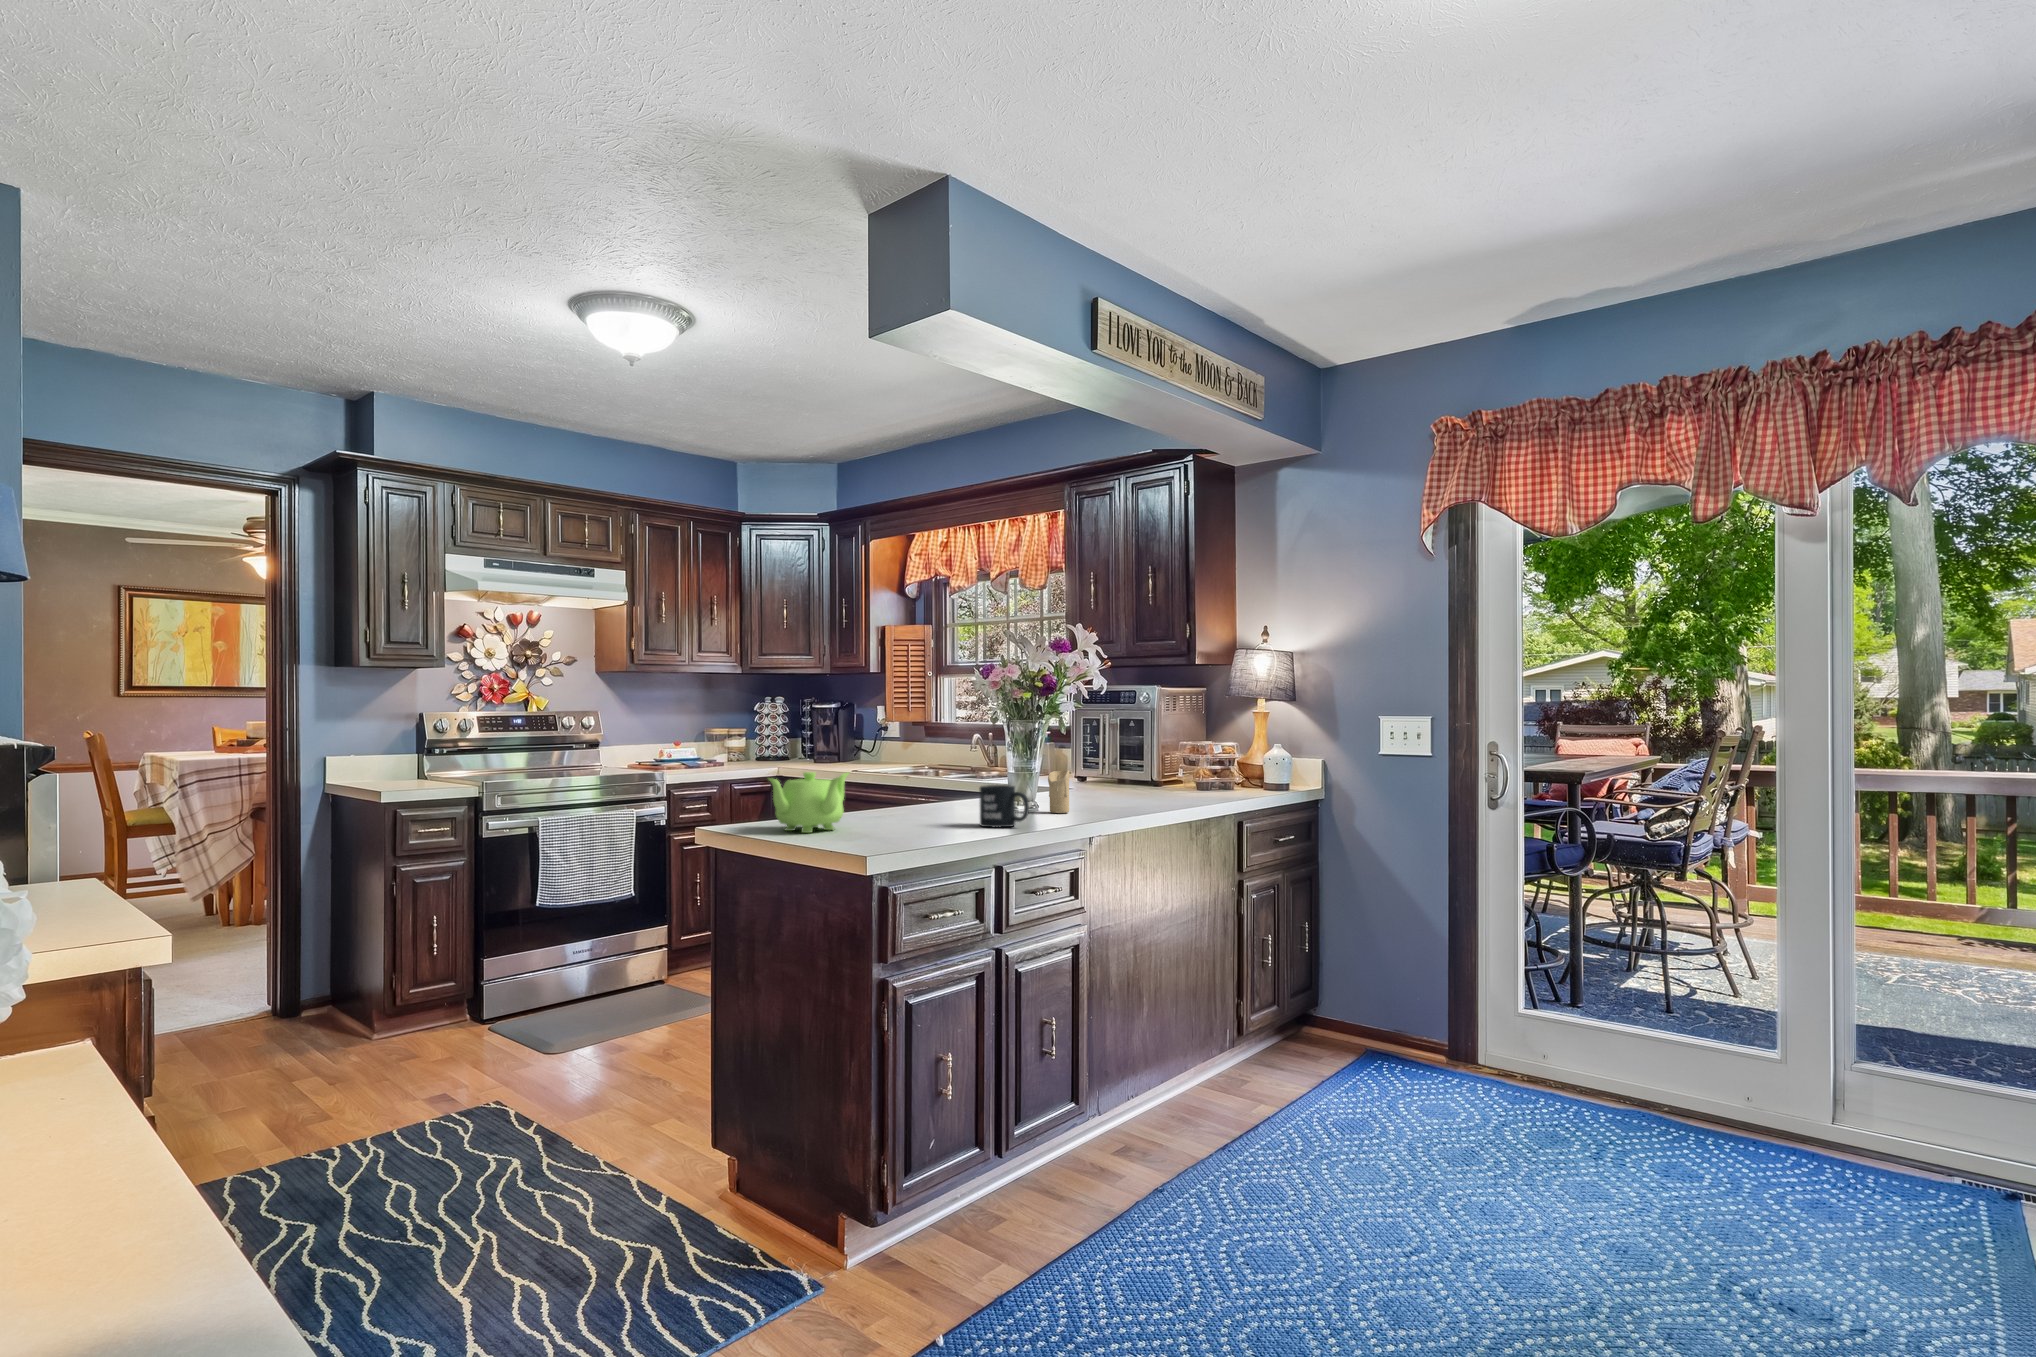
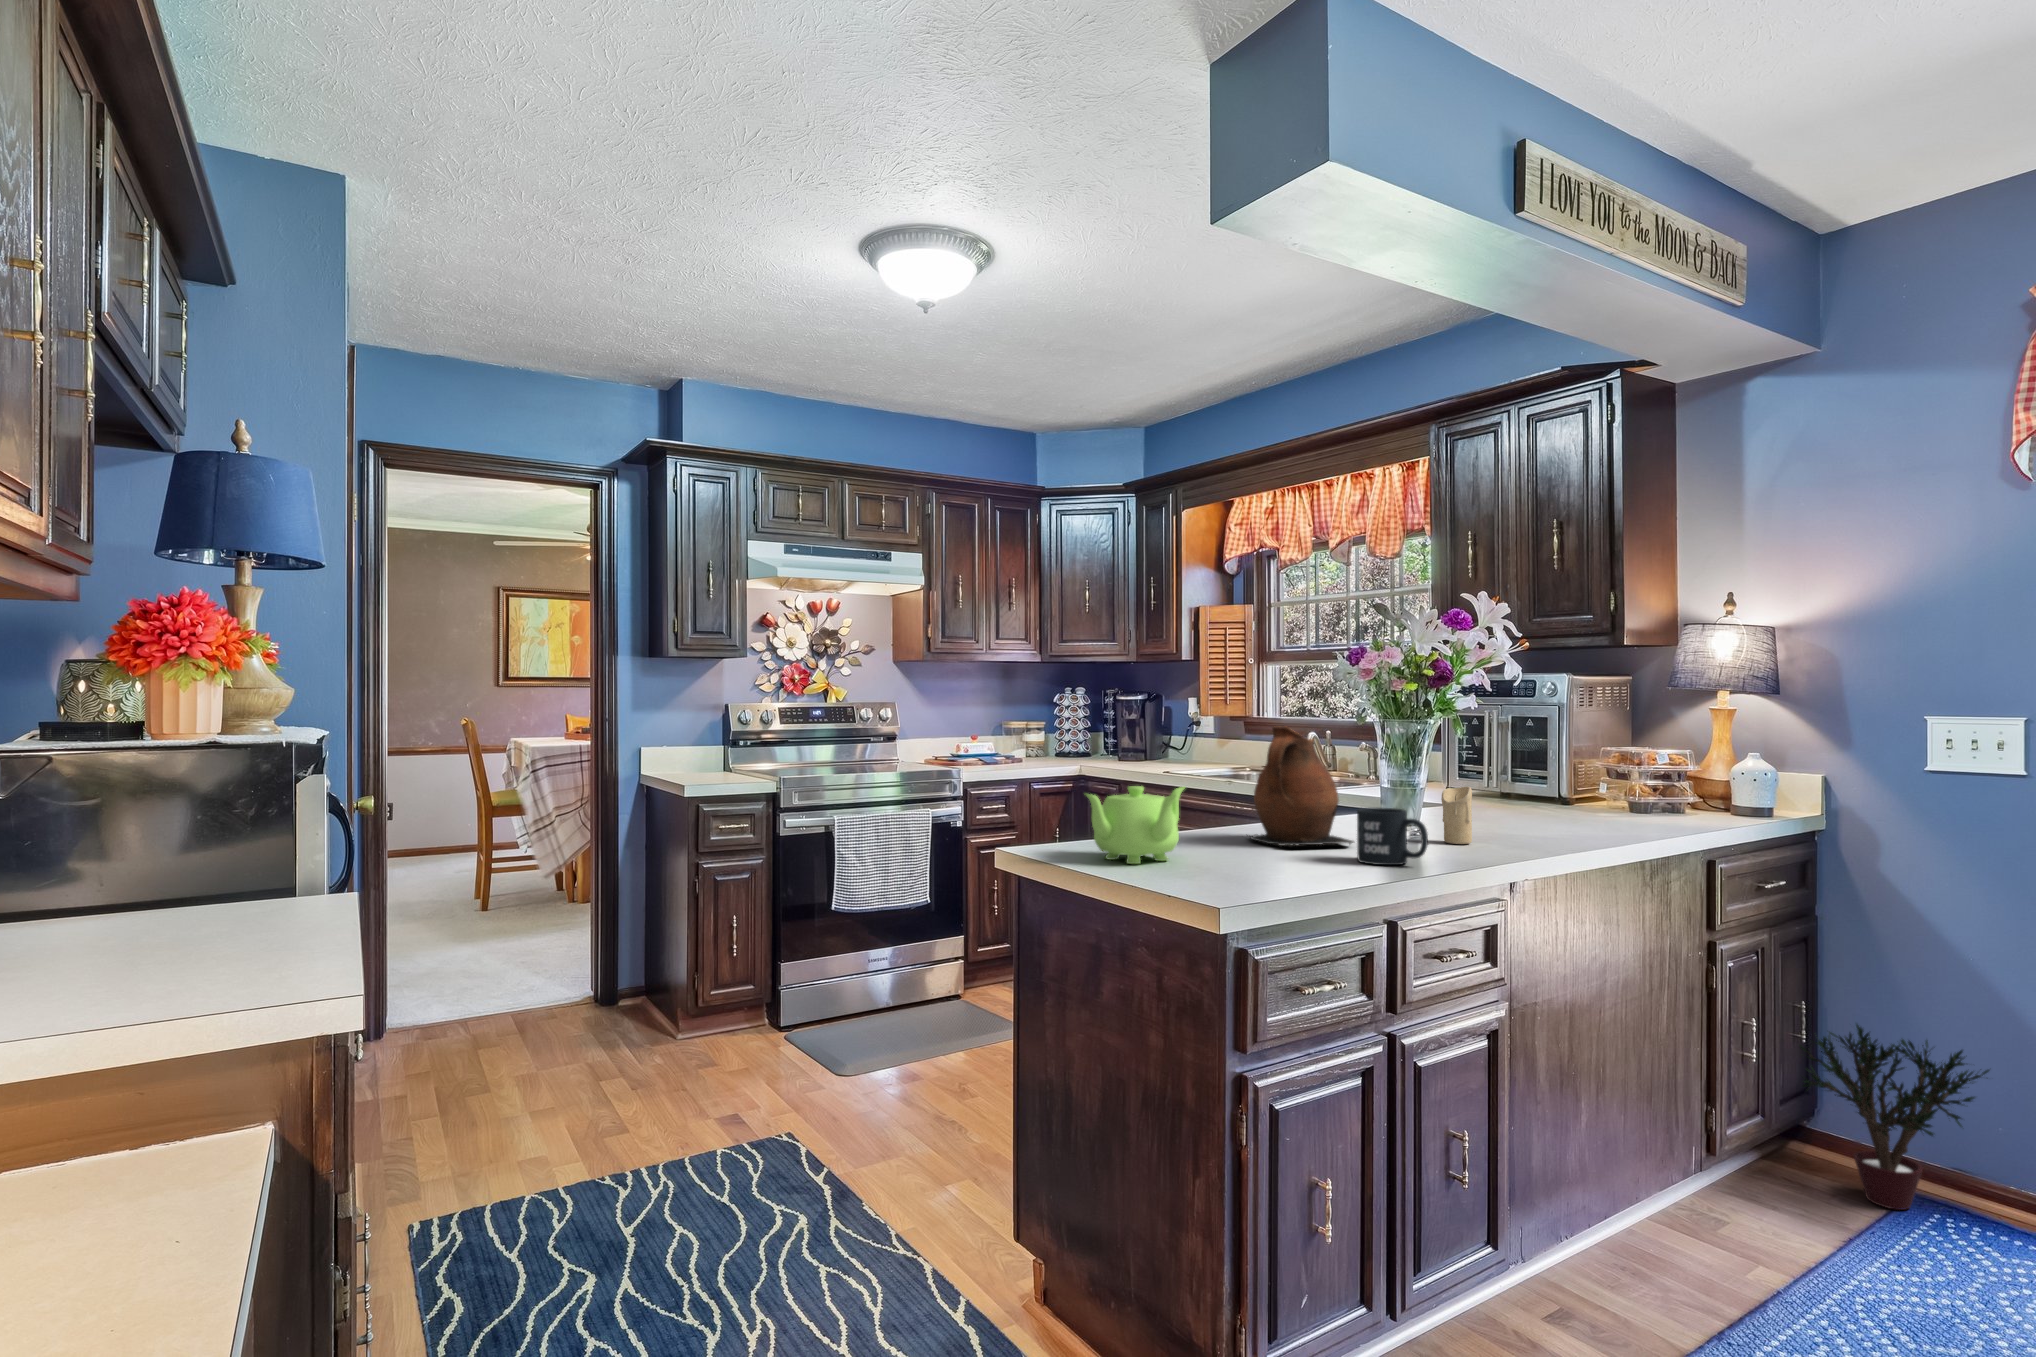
ceramic pitcher: none [898,725,982,817] -> present [1247,727,1353,846]
potted plant: none [1296,935,1417,1065] -> present [1800,1024,1989,1210]

